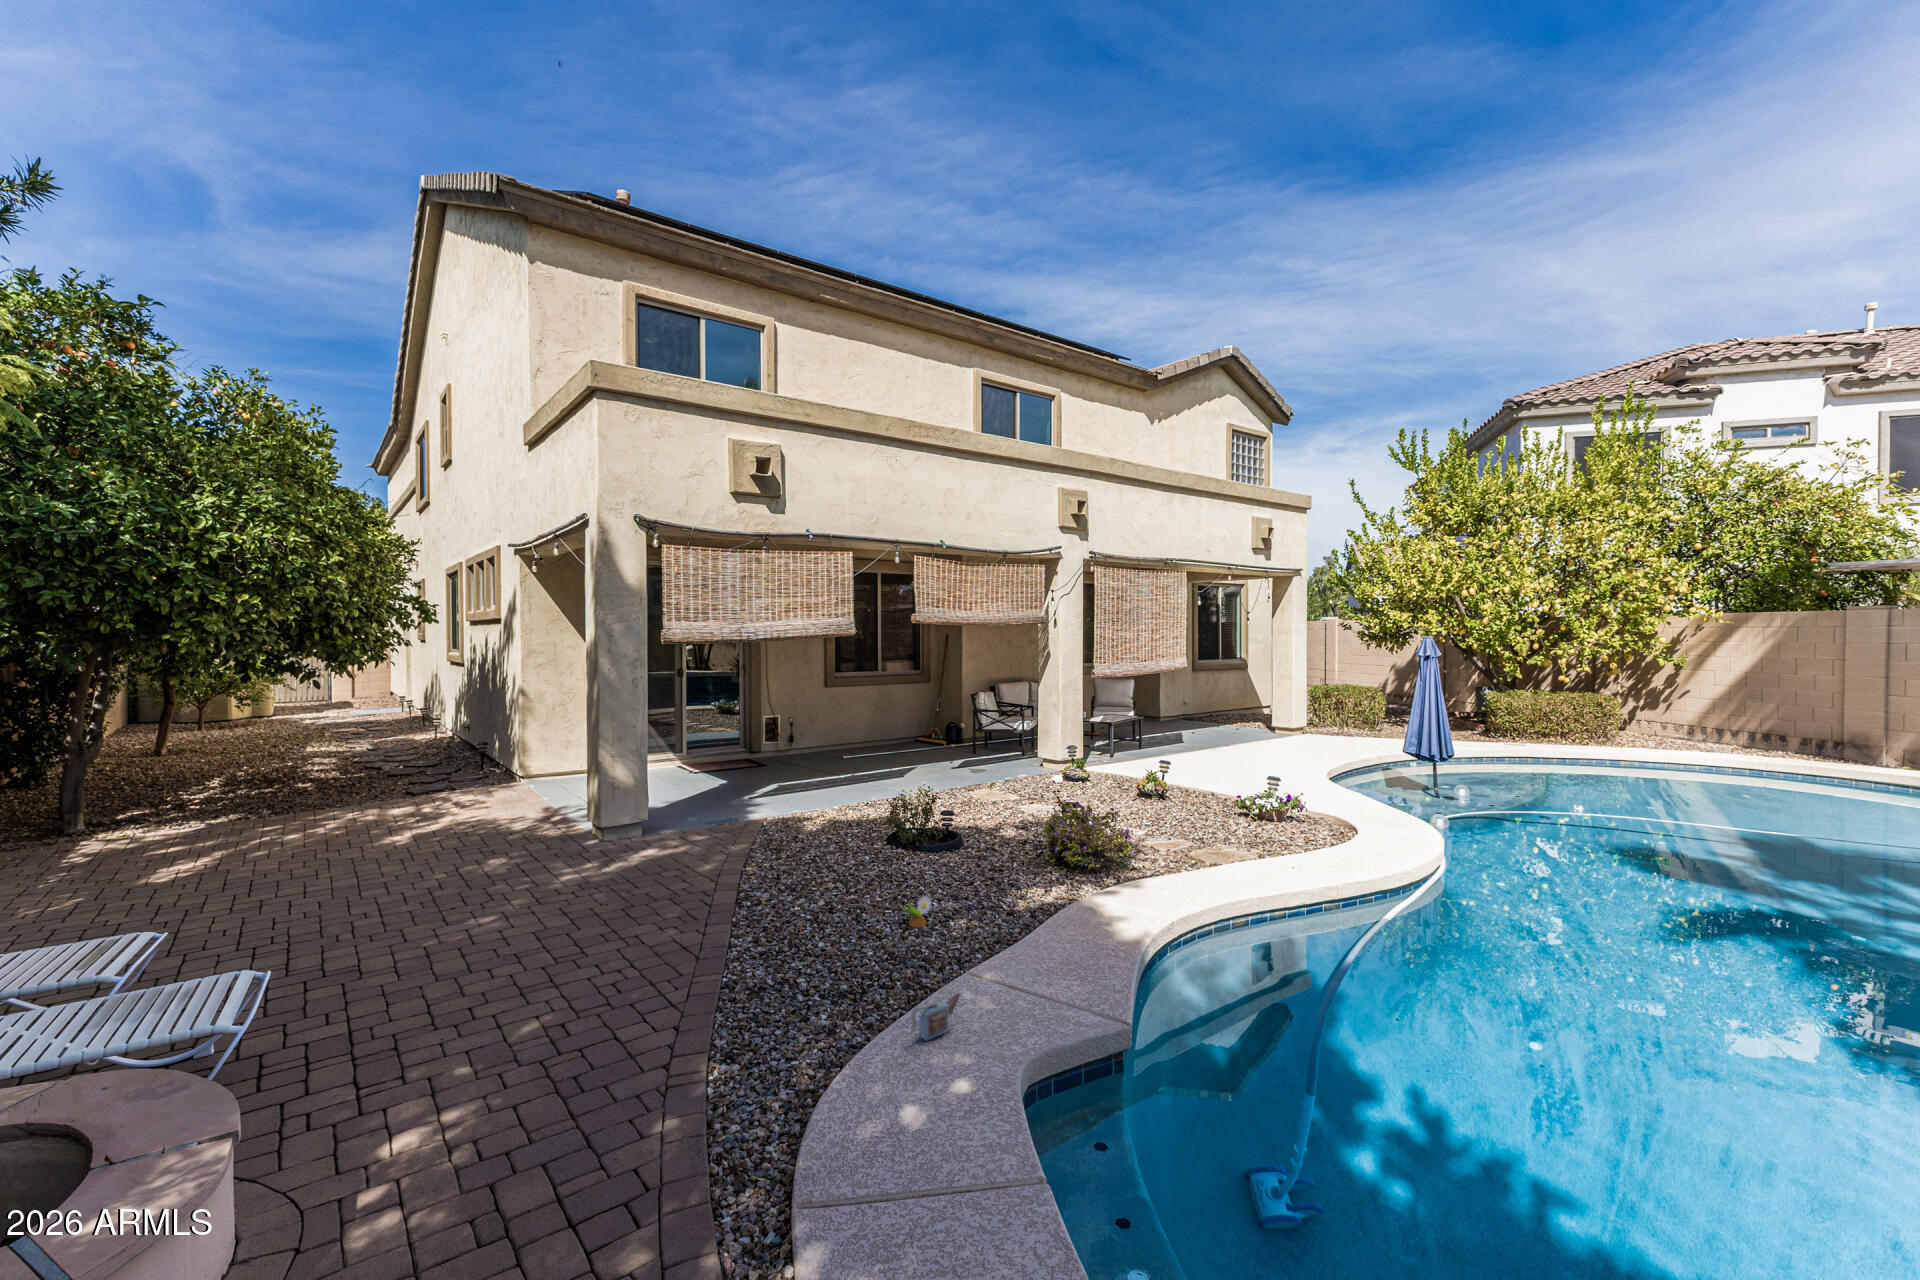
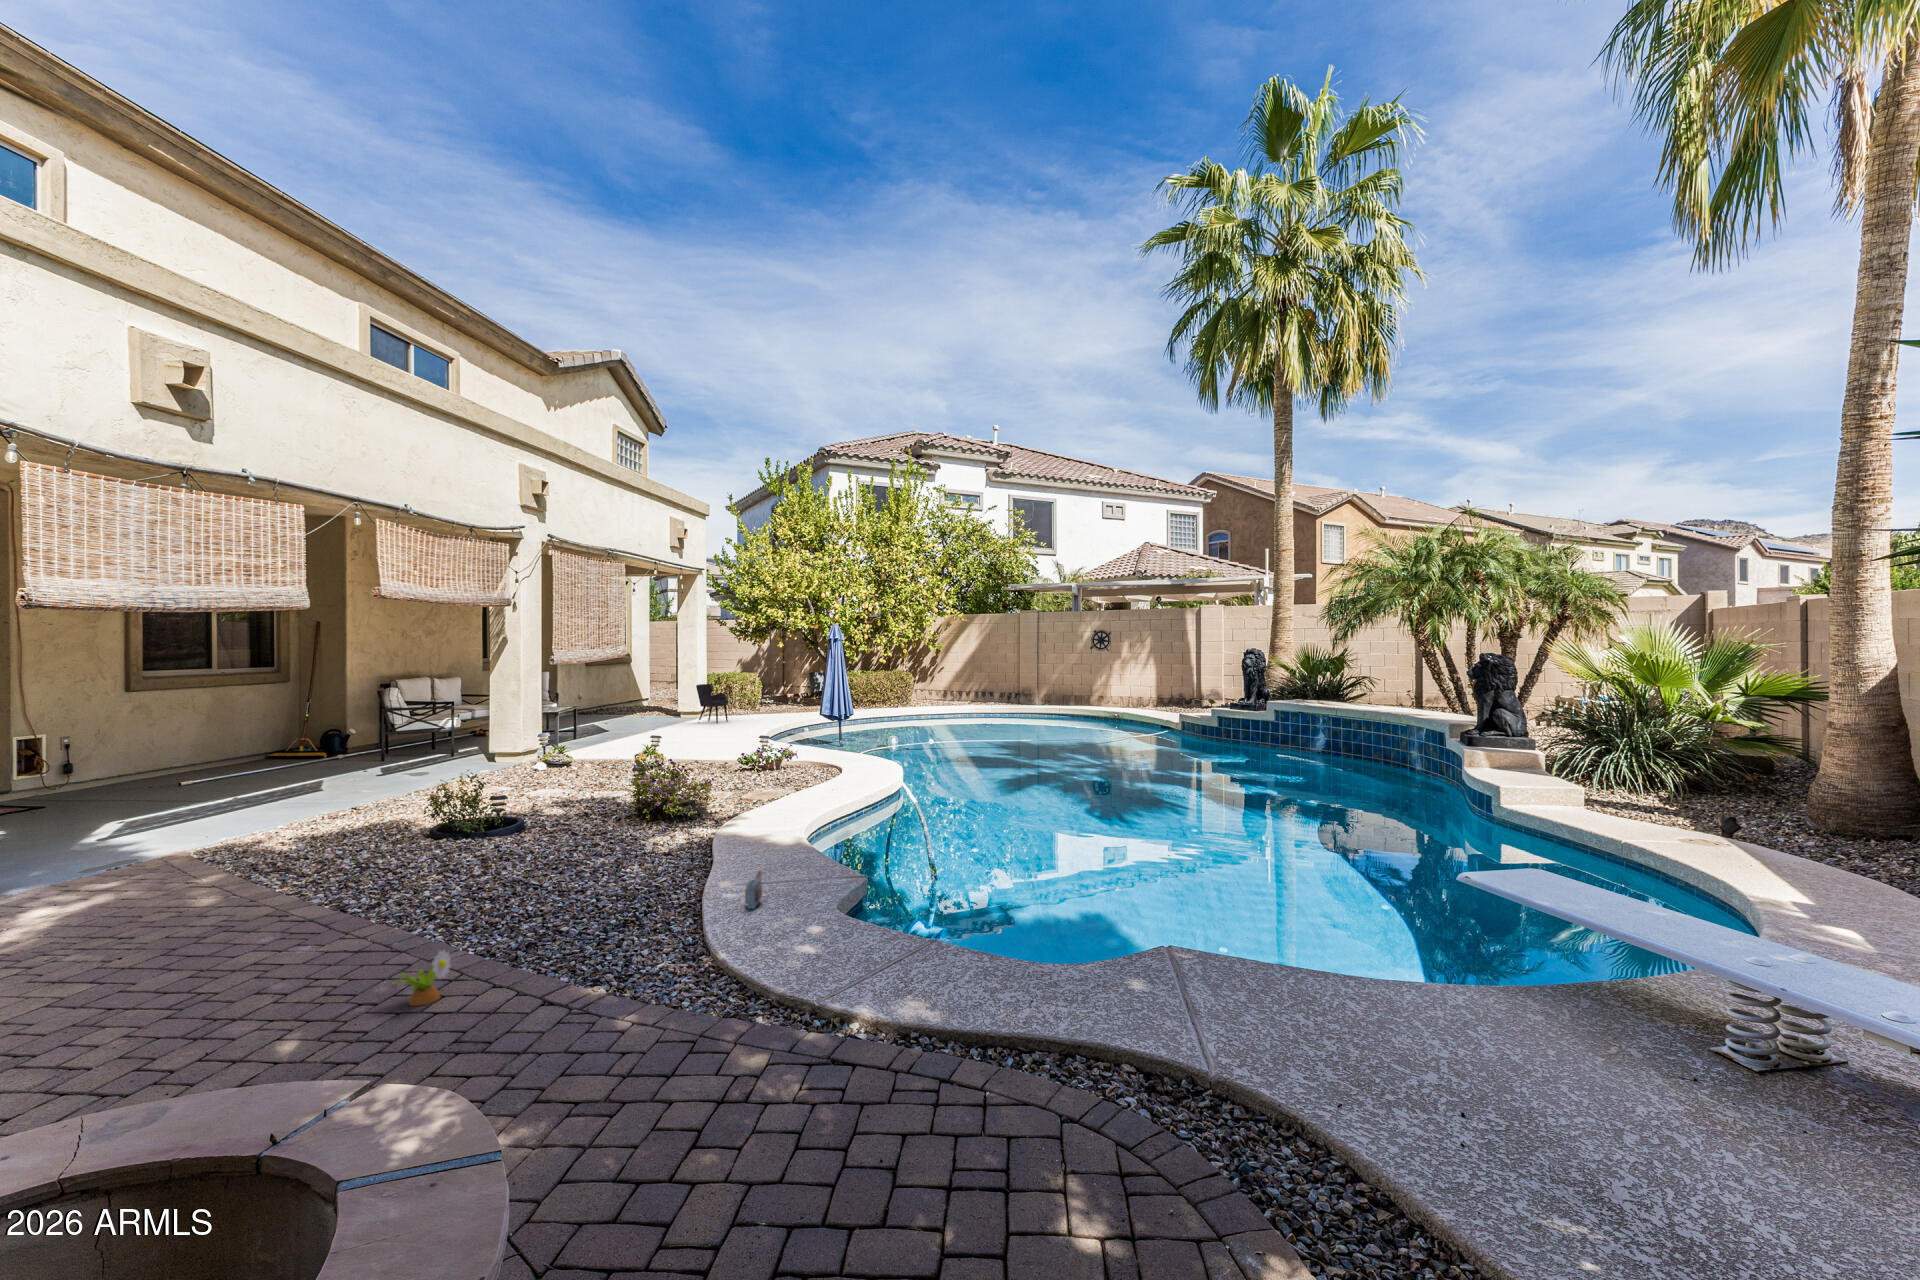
armchair: none [1289,694,1326,739] -> present [696,684,728,723]
decorative plant: present [903,896,931,928] -> present [395,951,450,1006]

